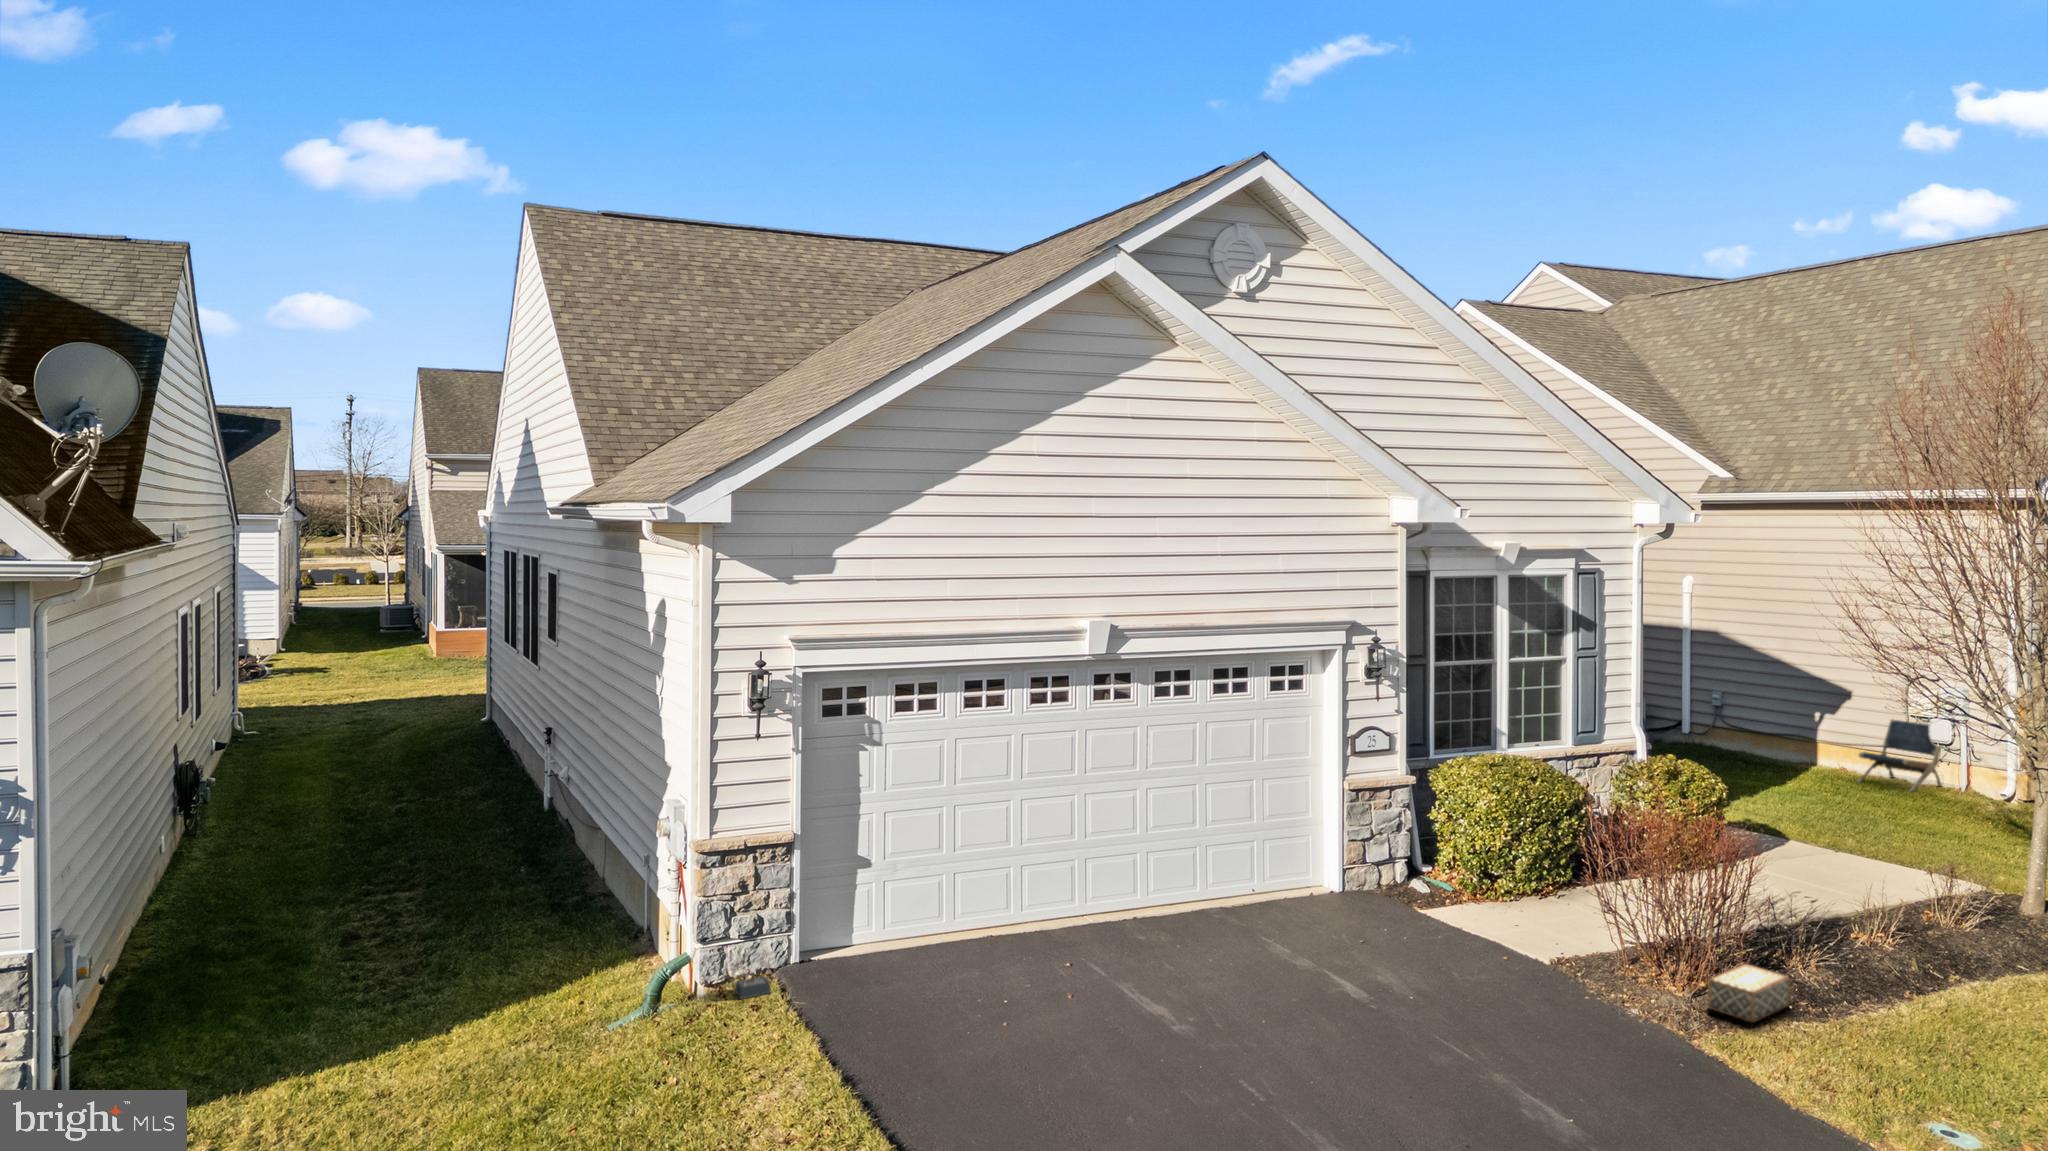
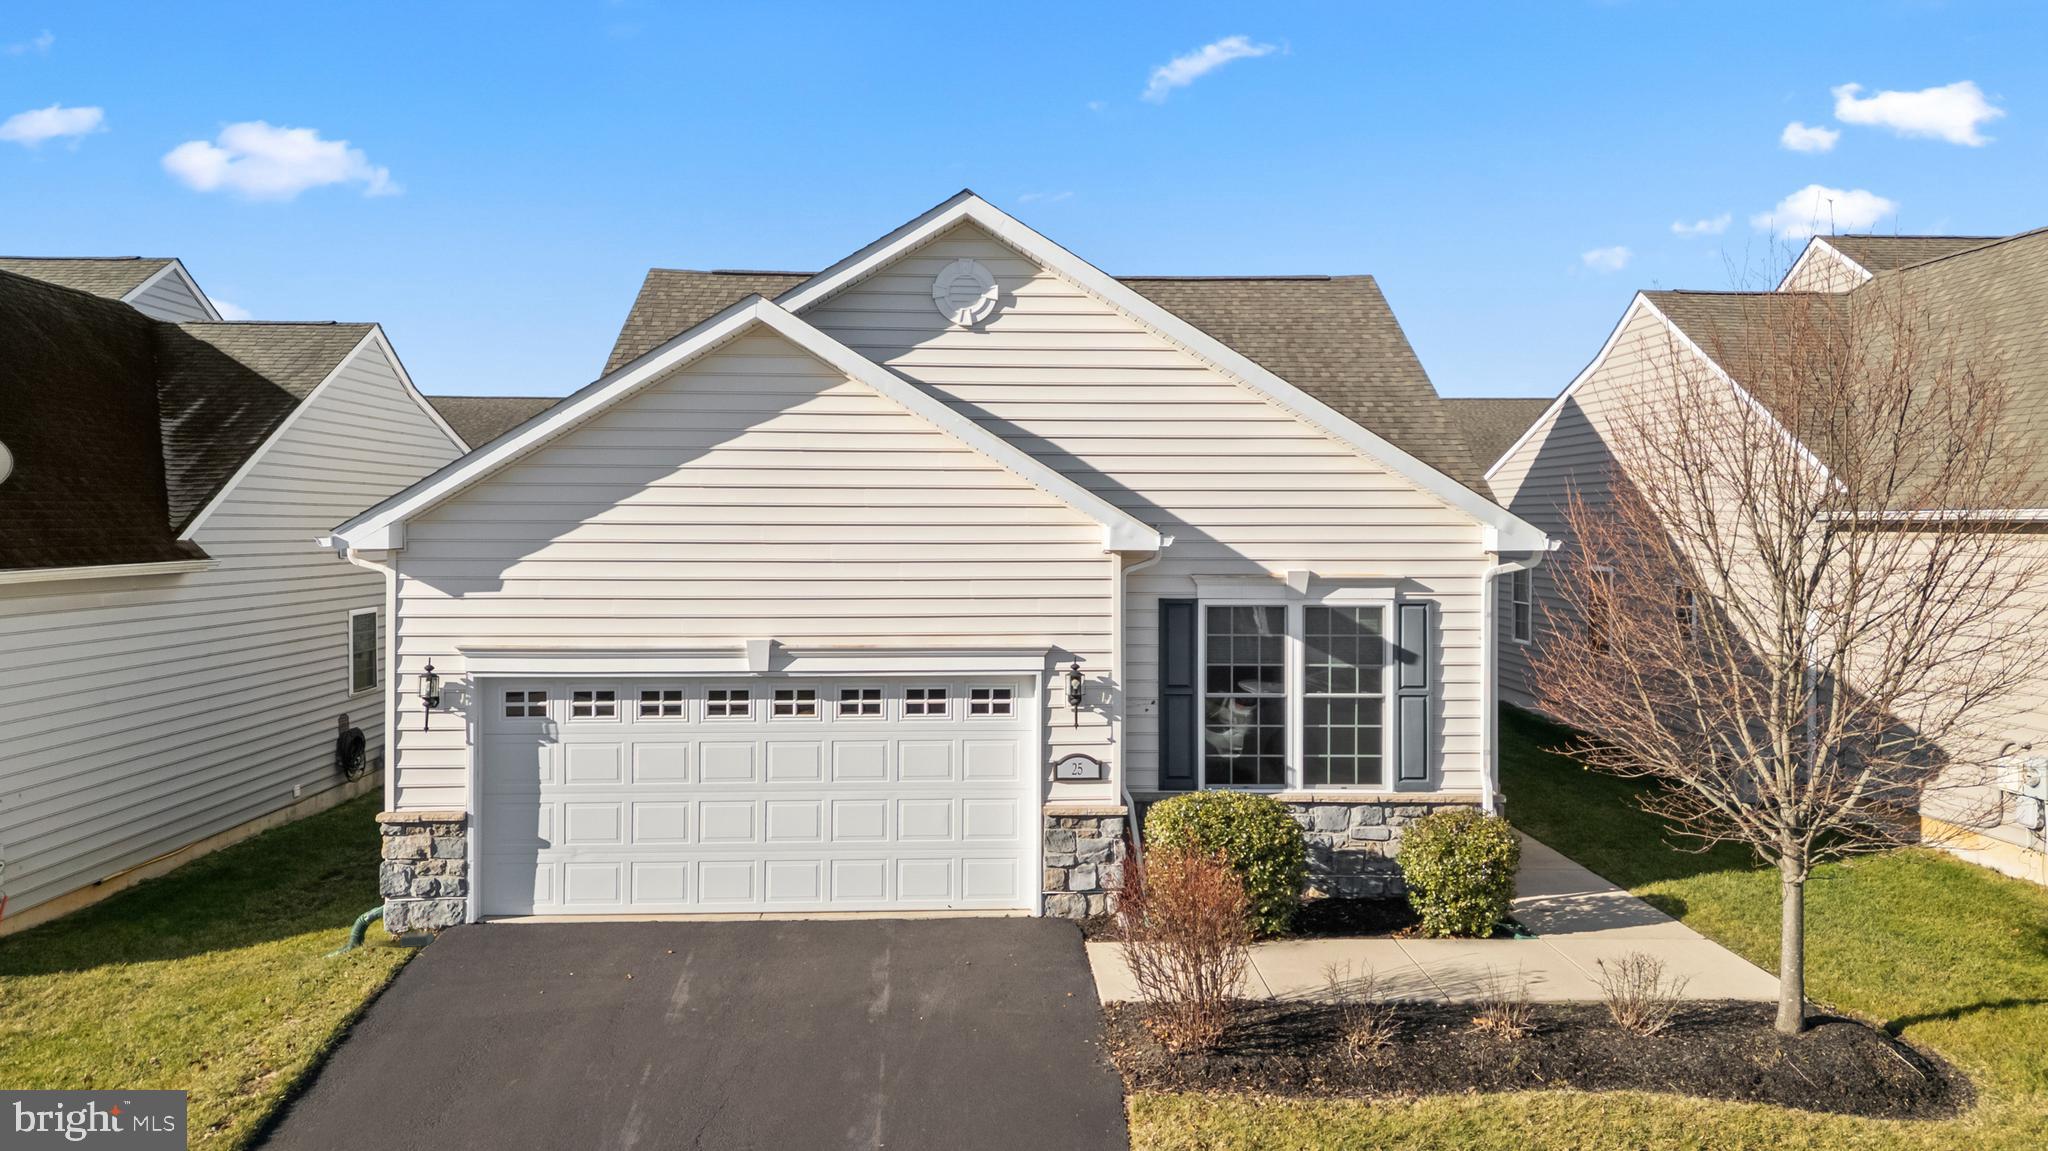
lounge chair: present [1859,719,1942,792] -> none [1909,790,2035,883]
woven basket: present [1708,964,1789,1022] -> none [1197,1044,1297,1110]

